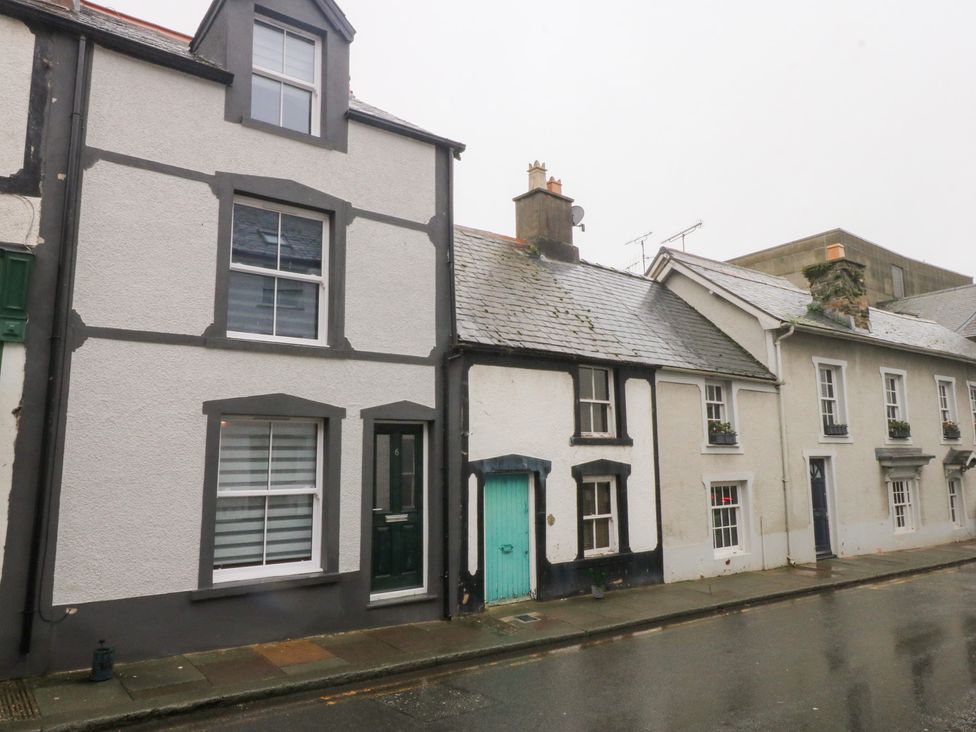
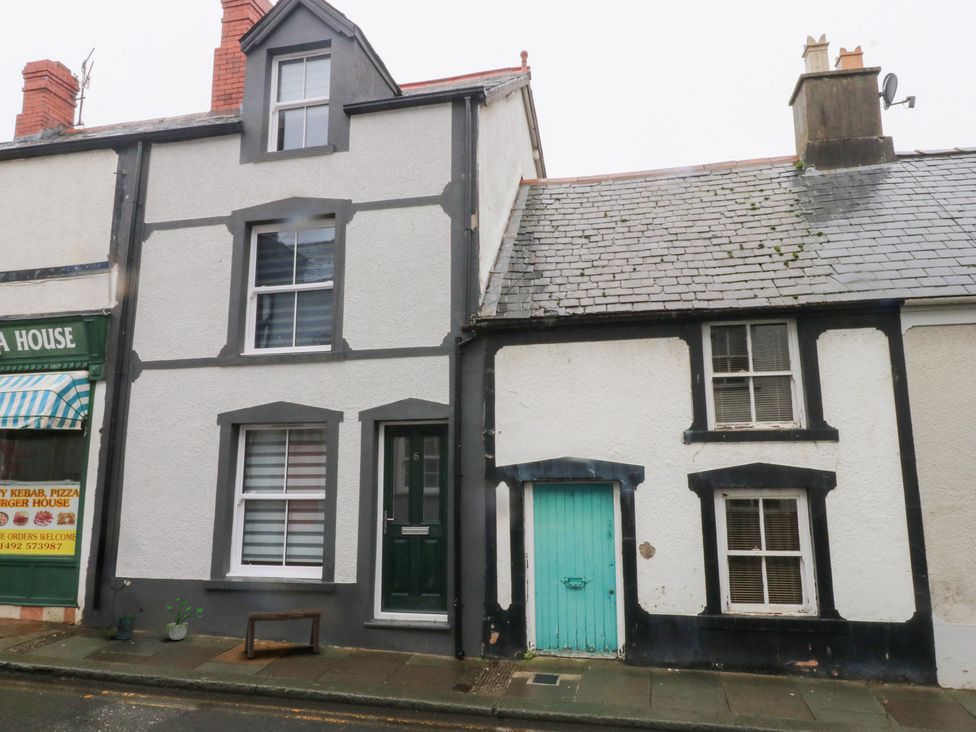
potted plant: present [589,569,613,598] -> present [165,598,203,640]
bench: none [279,600,349,657] -> present [245,607,321,658]

